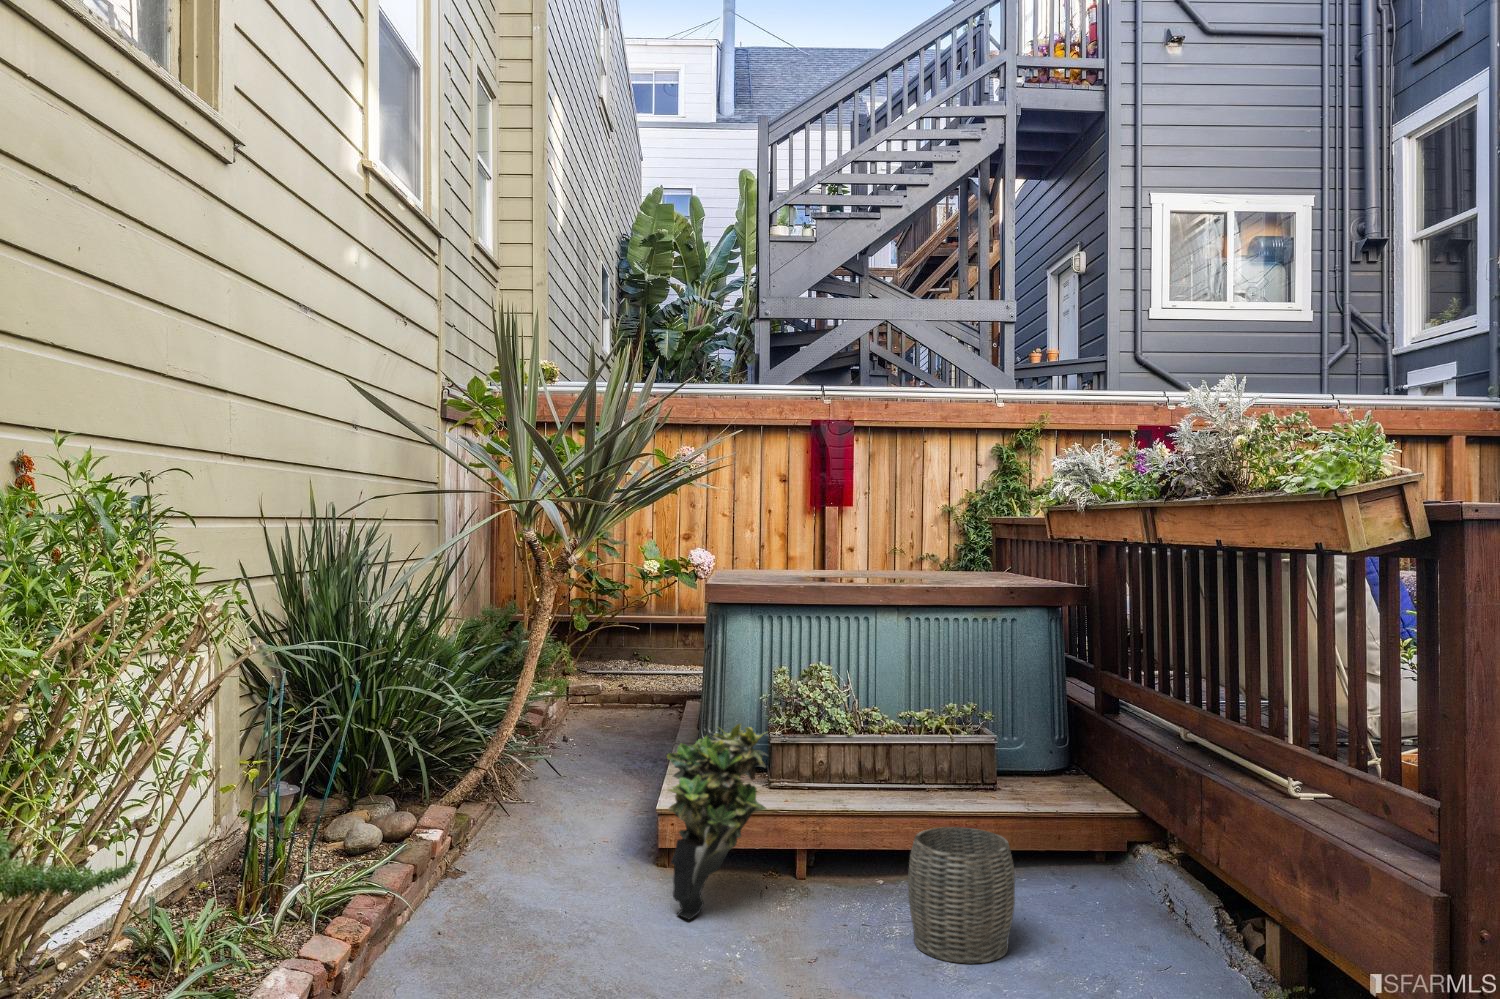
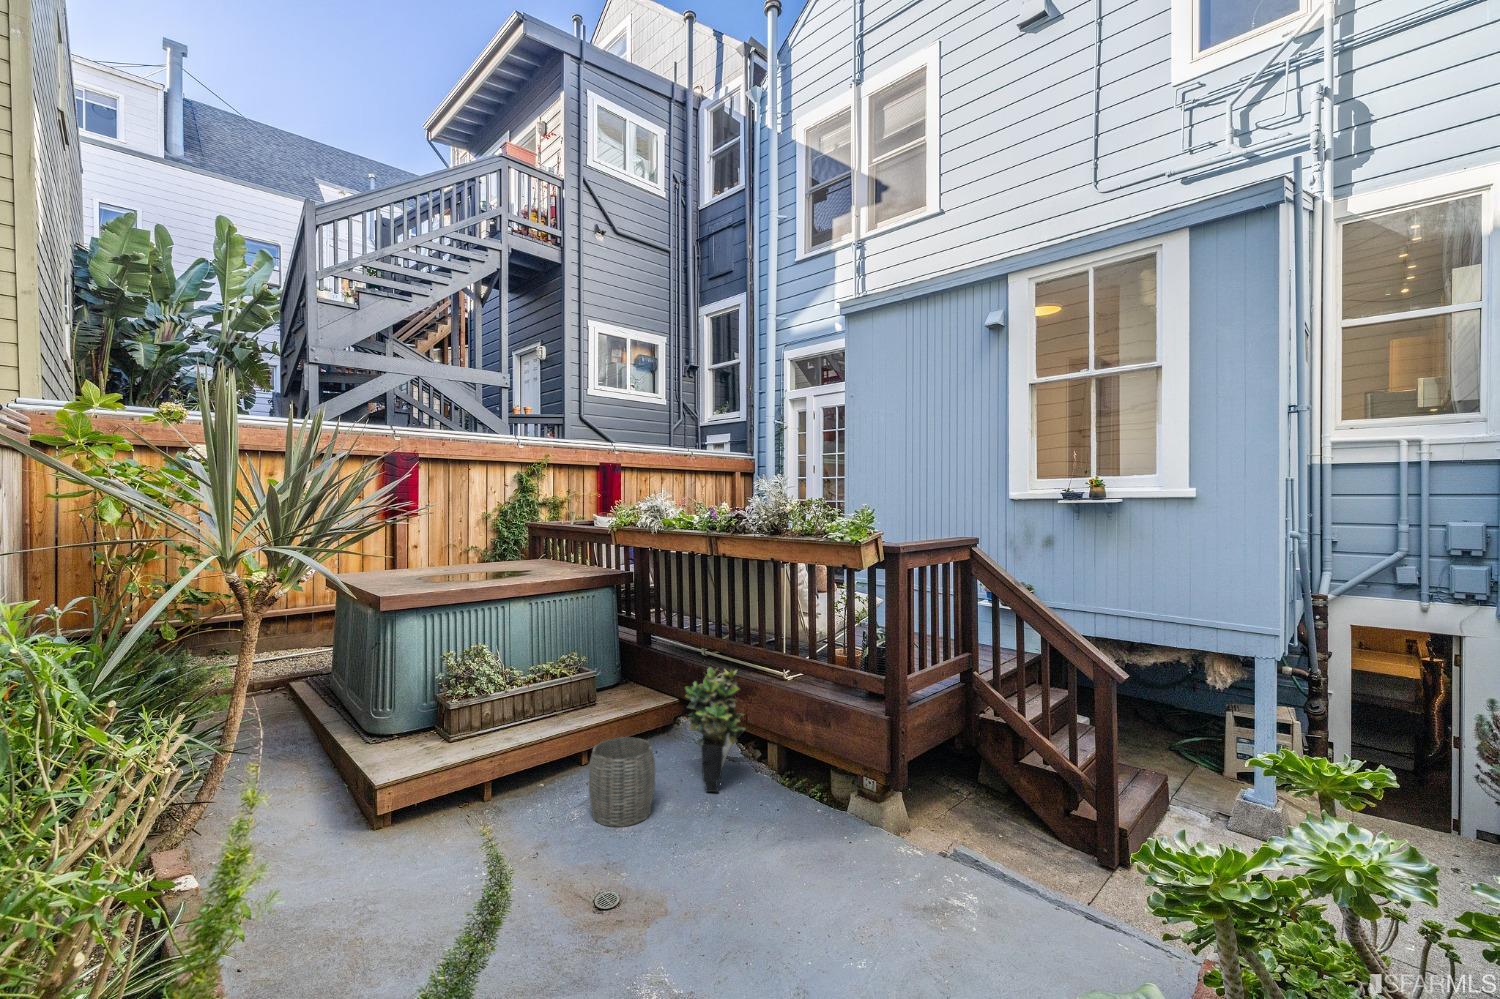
potted plant: present [667,724,767,919] -> present [685,668,745,792]

